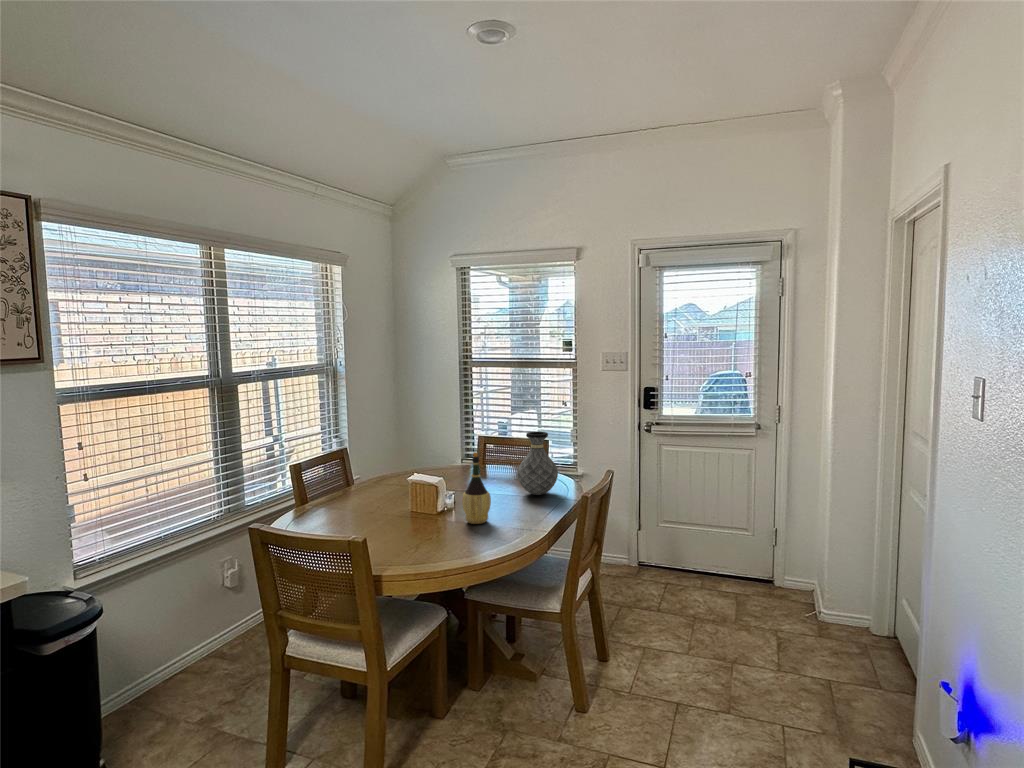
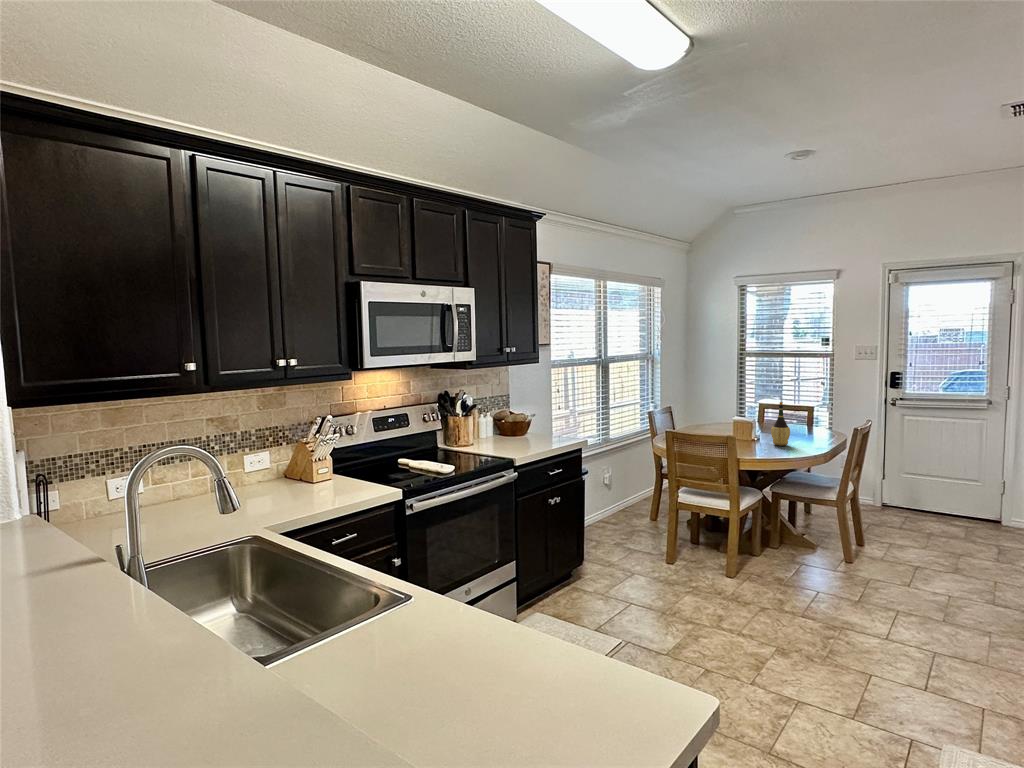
vase: present [517,432,558,495] -> none [800,395,830,436]

